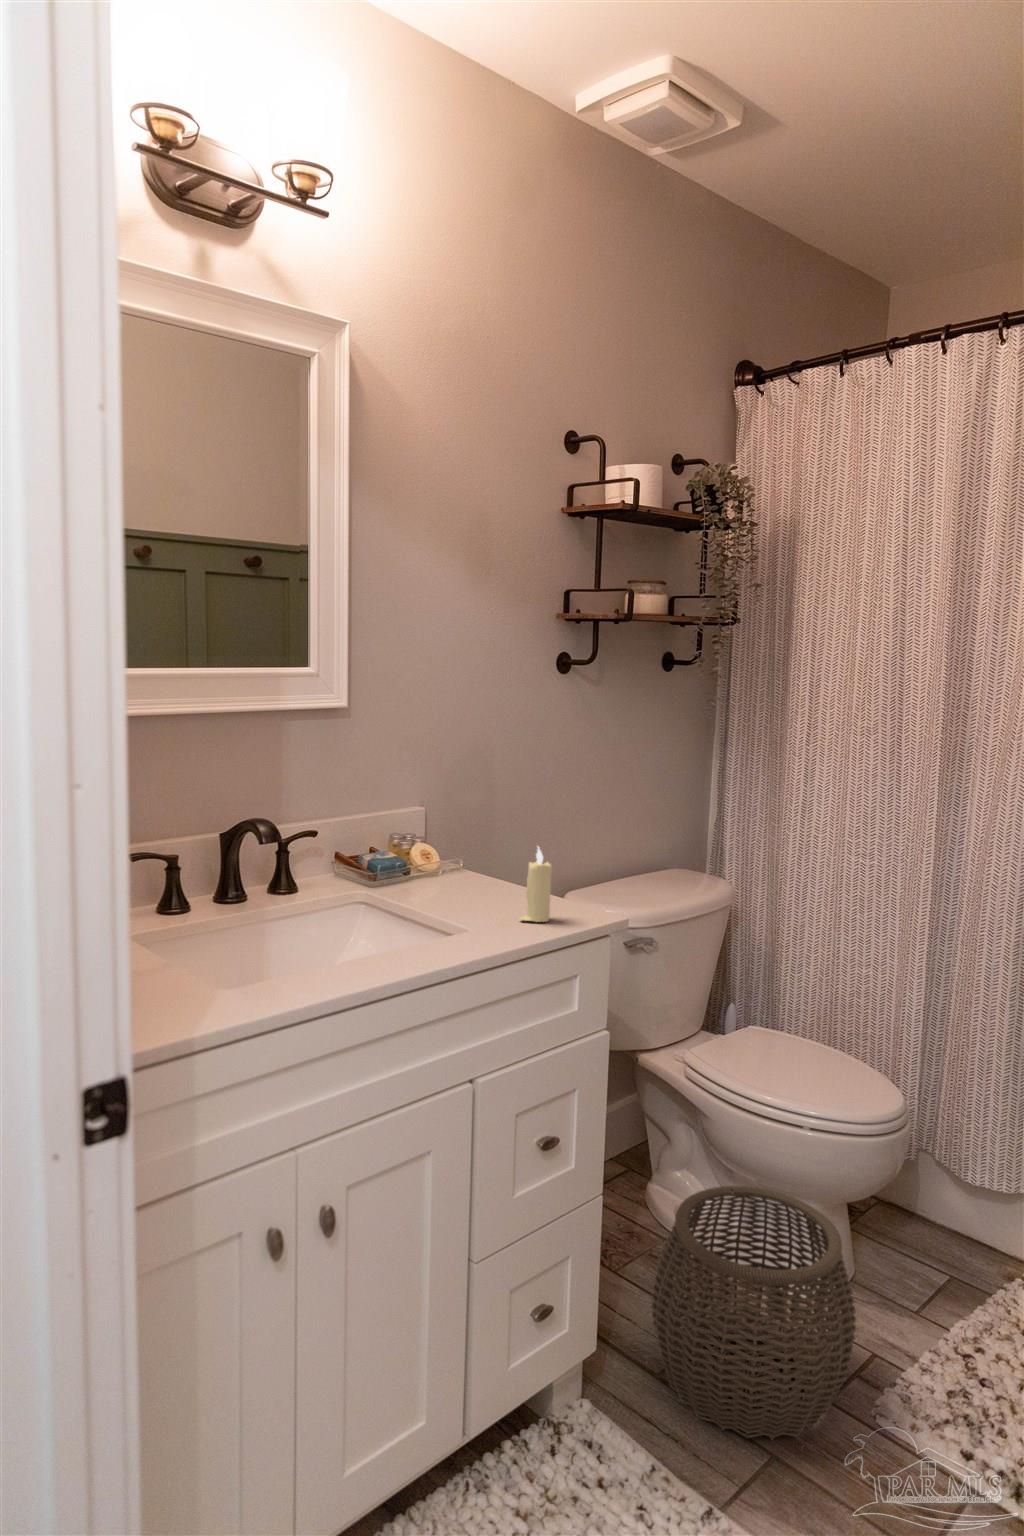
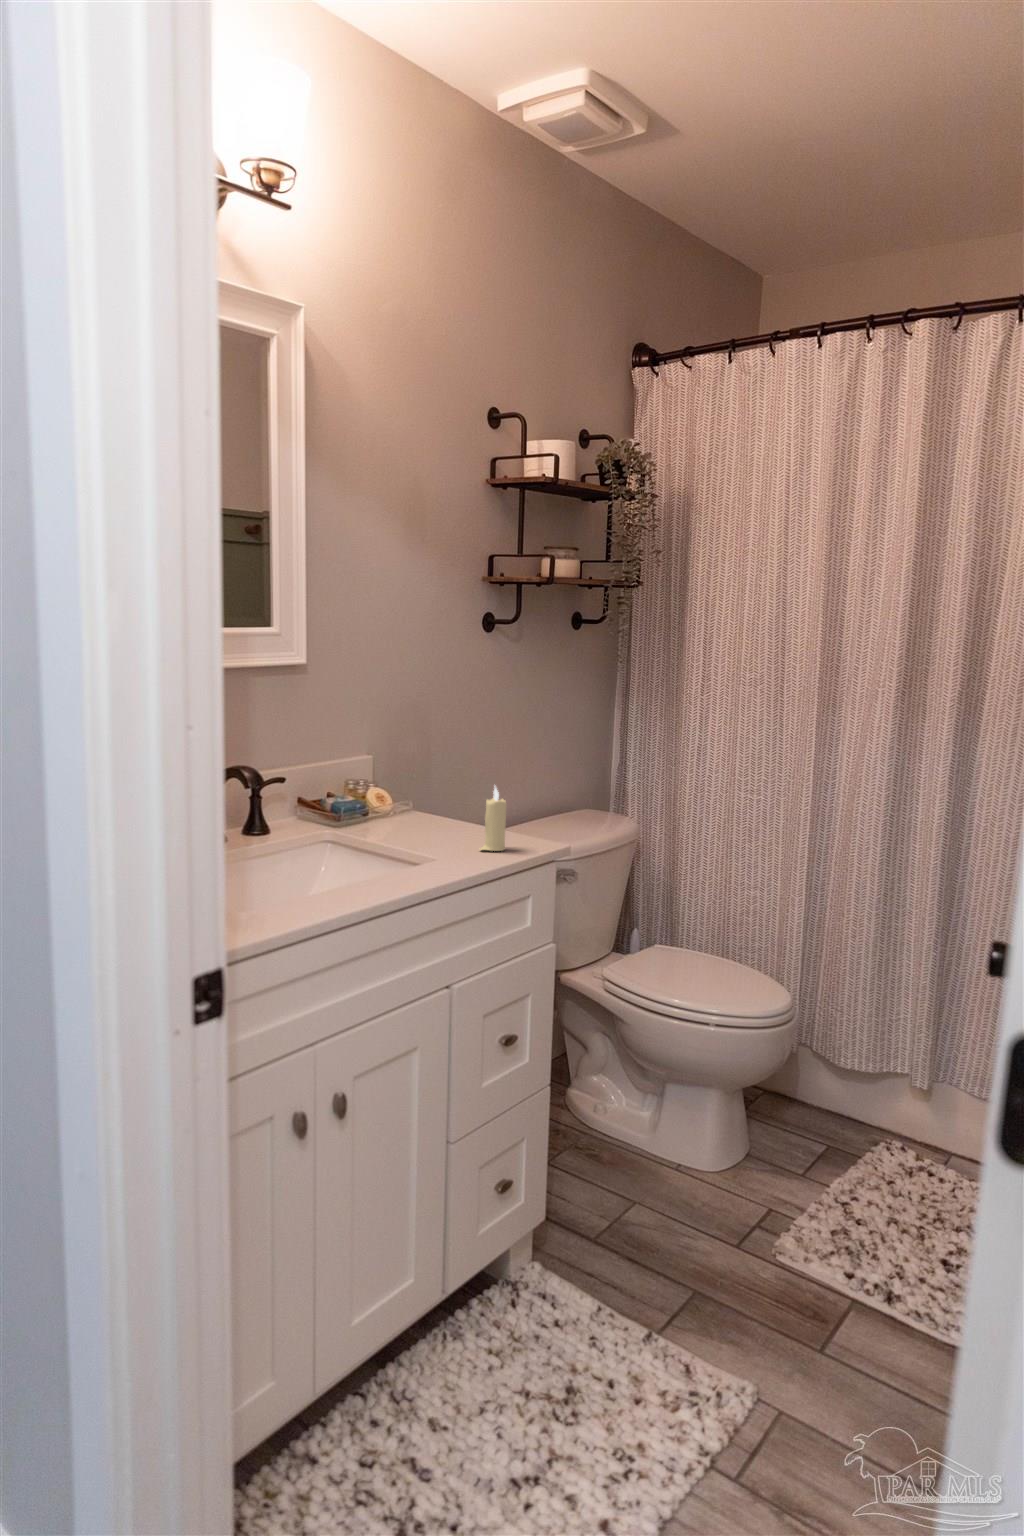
woven basket: present [651,1186,856,1440] -> none [588,1076,760,1280]

